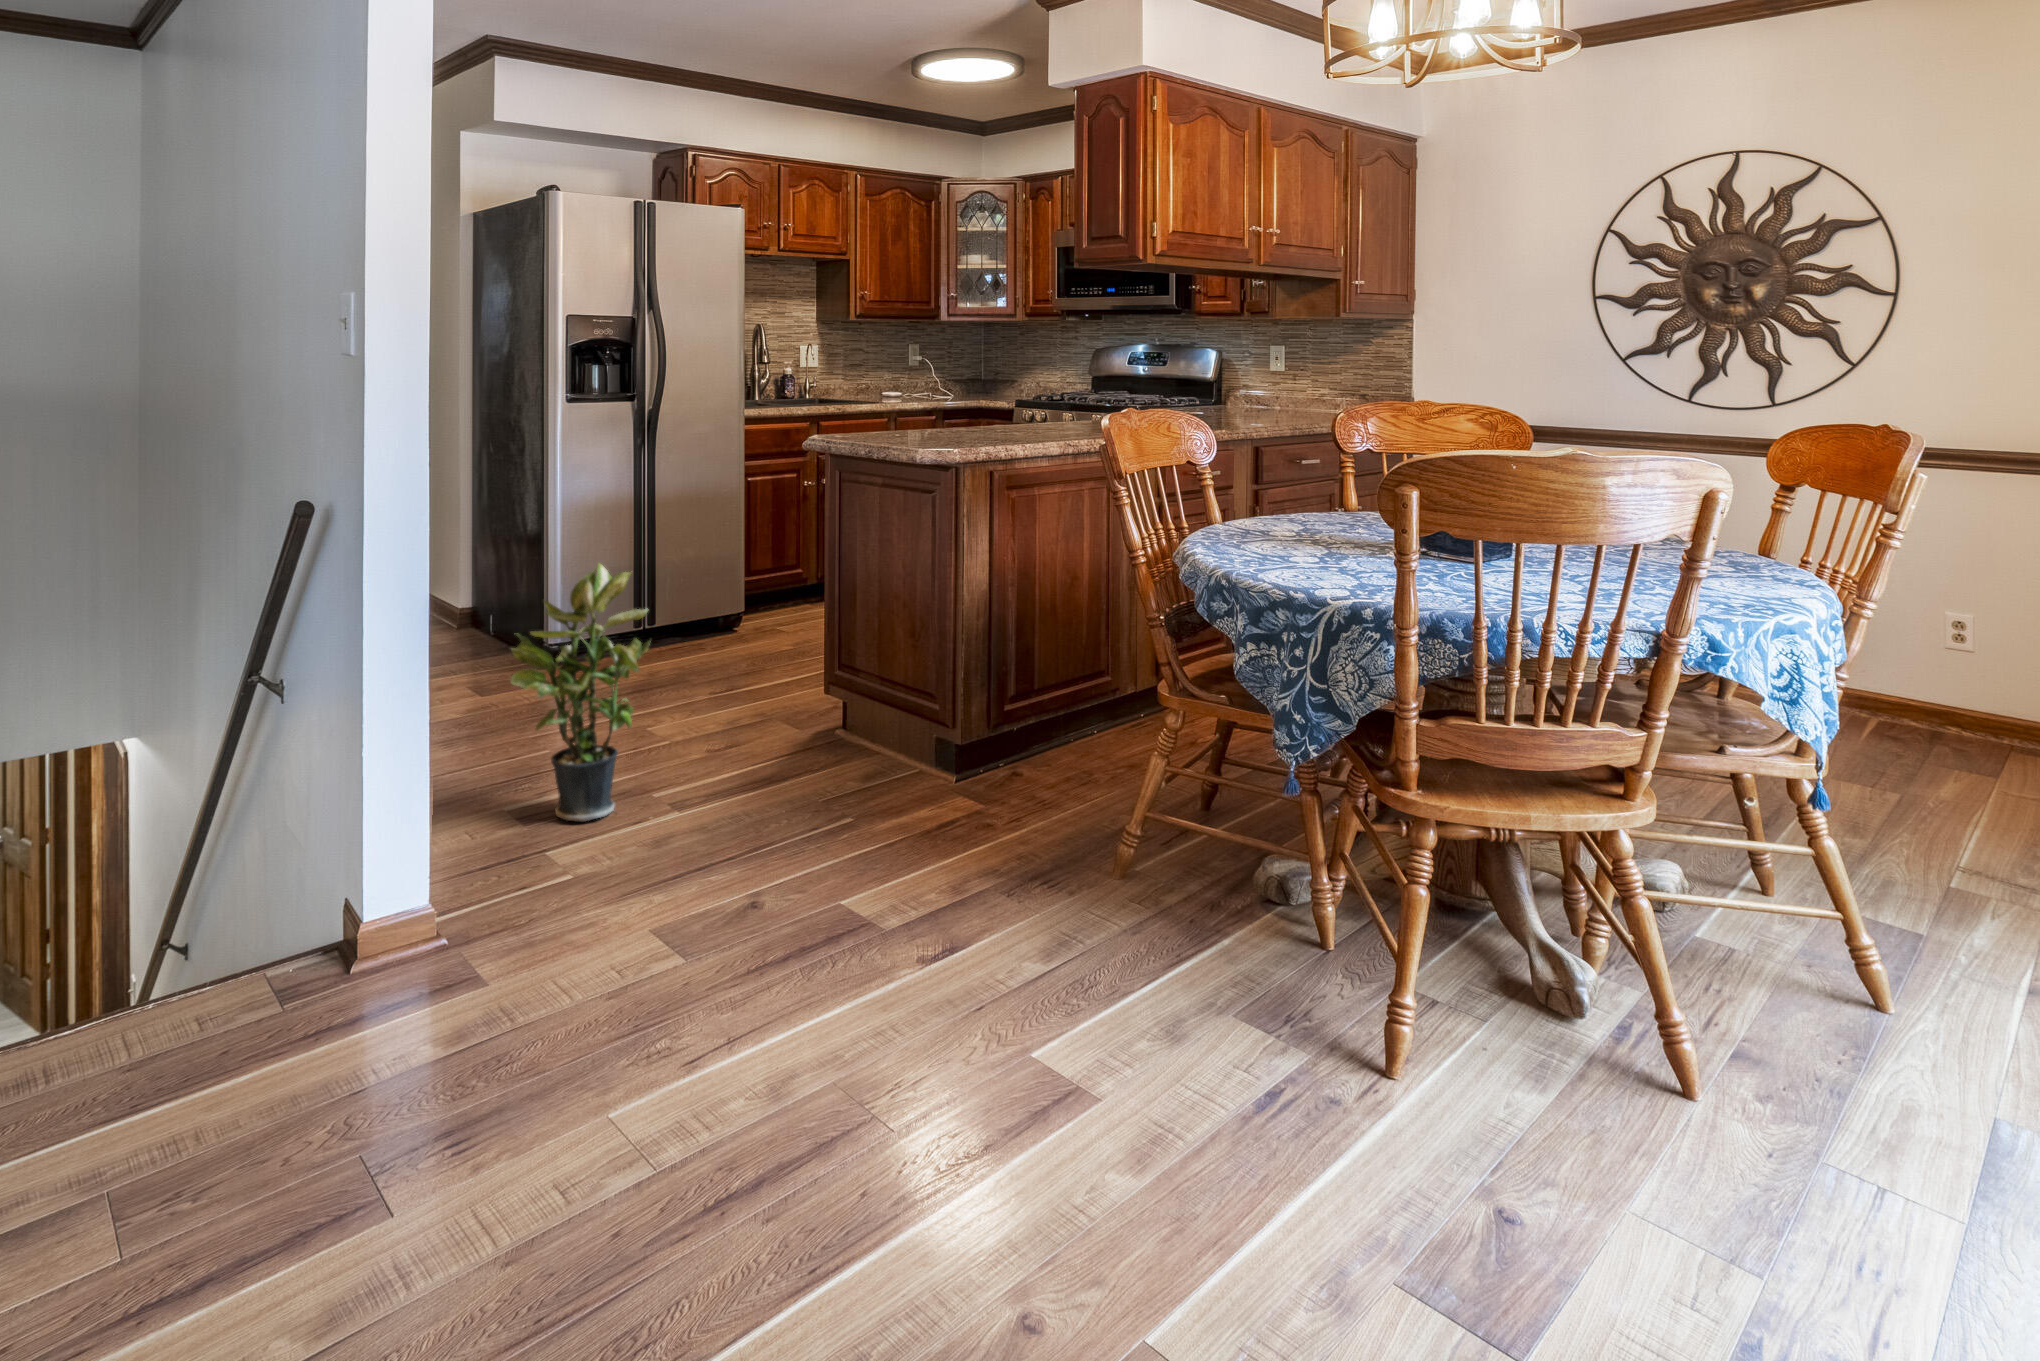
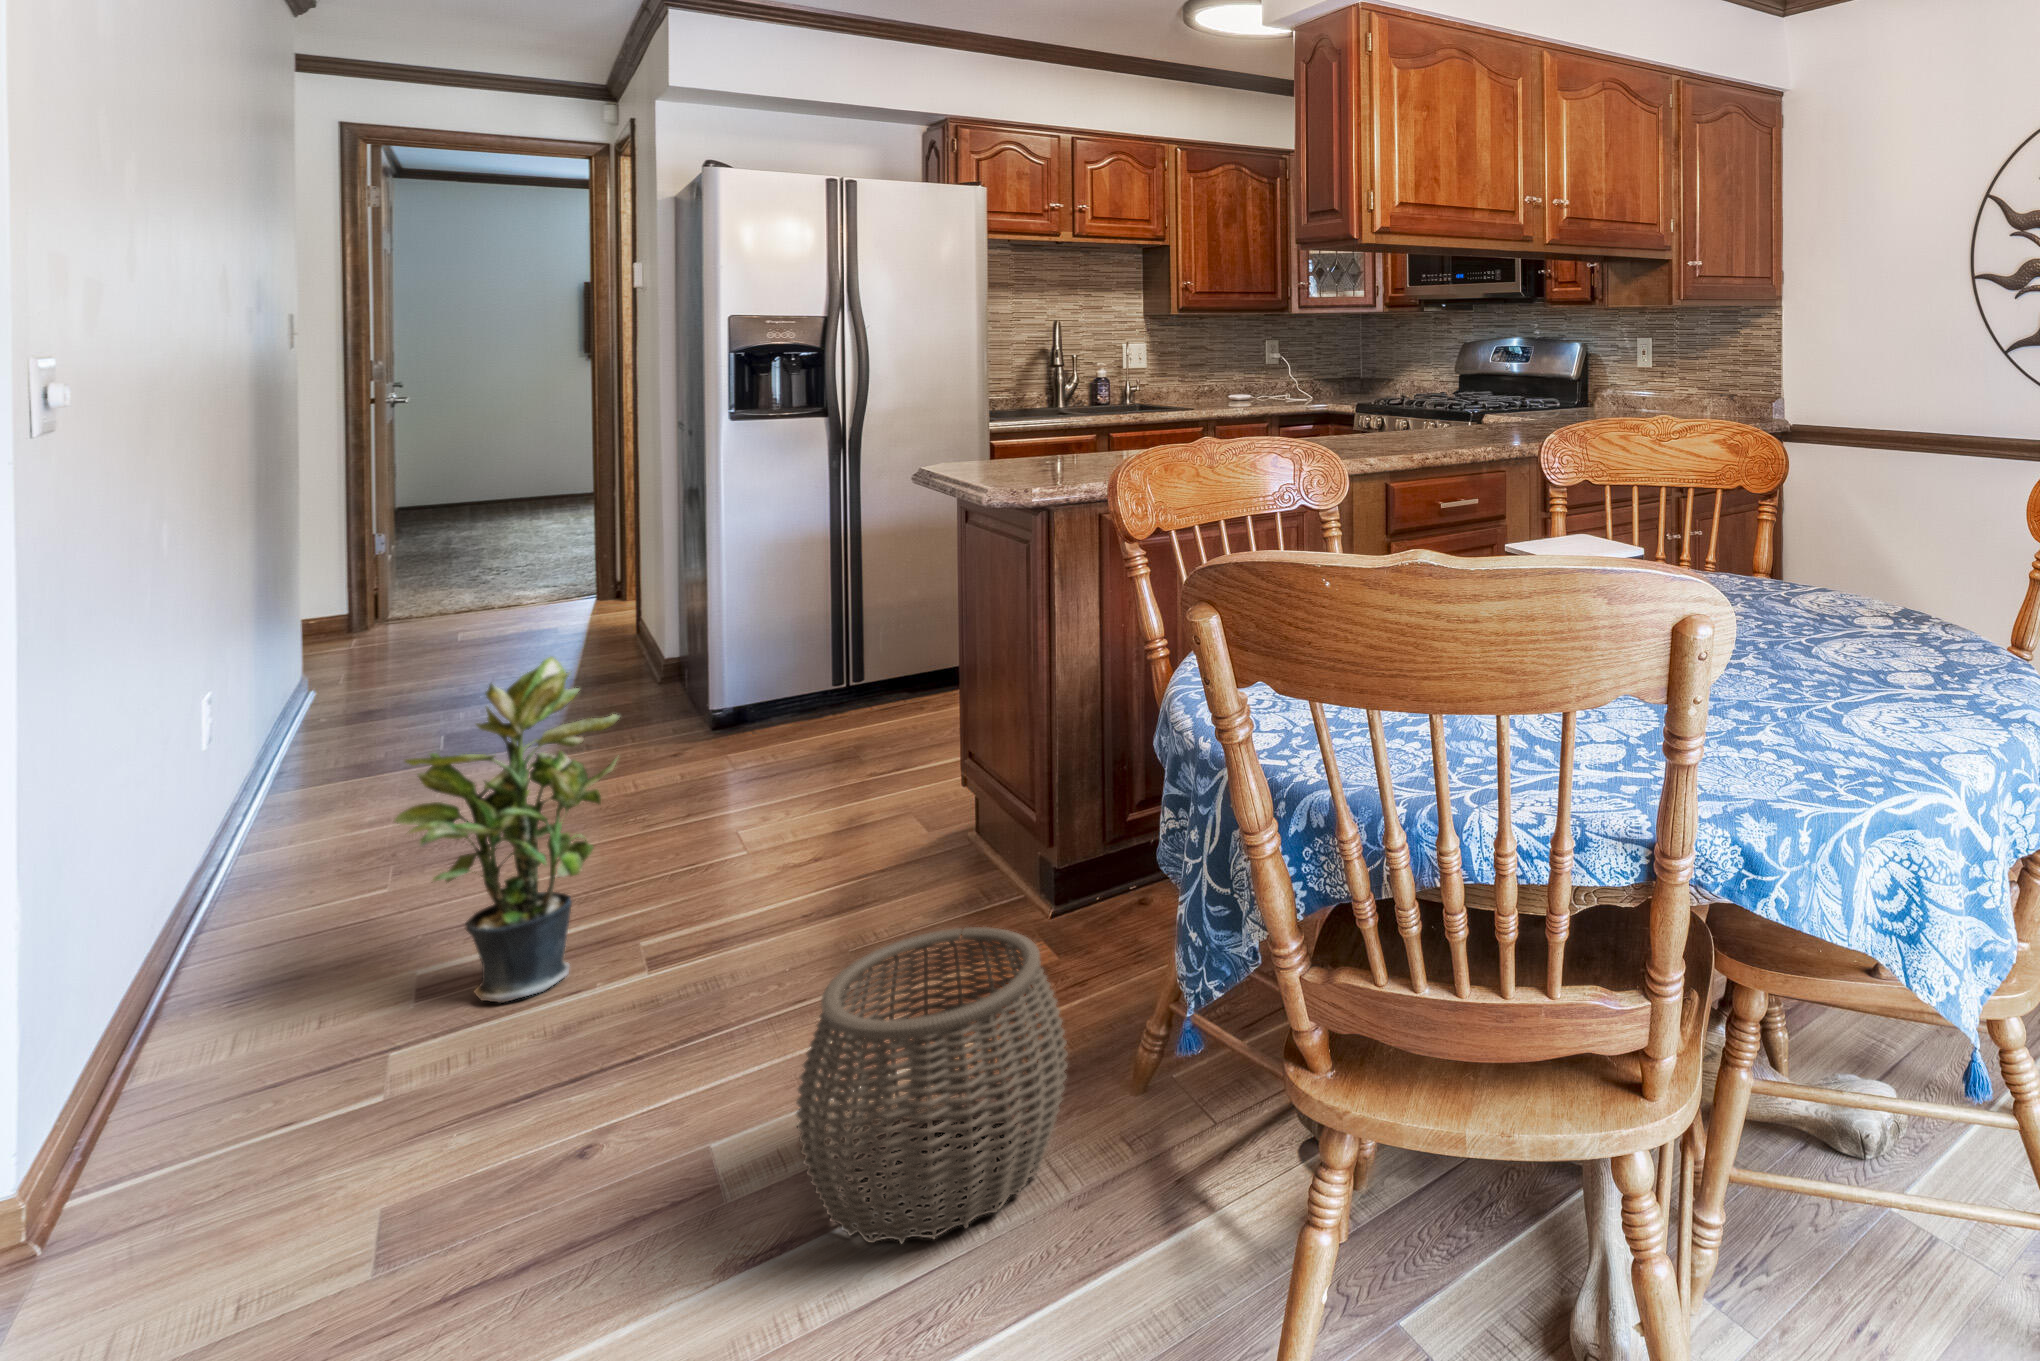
woven basket: none [935,747,1109,950] -> present [796,927,1068,1245]

